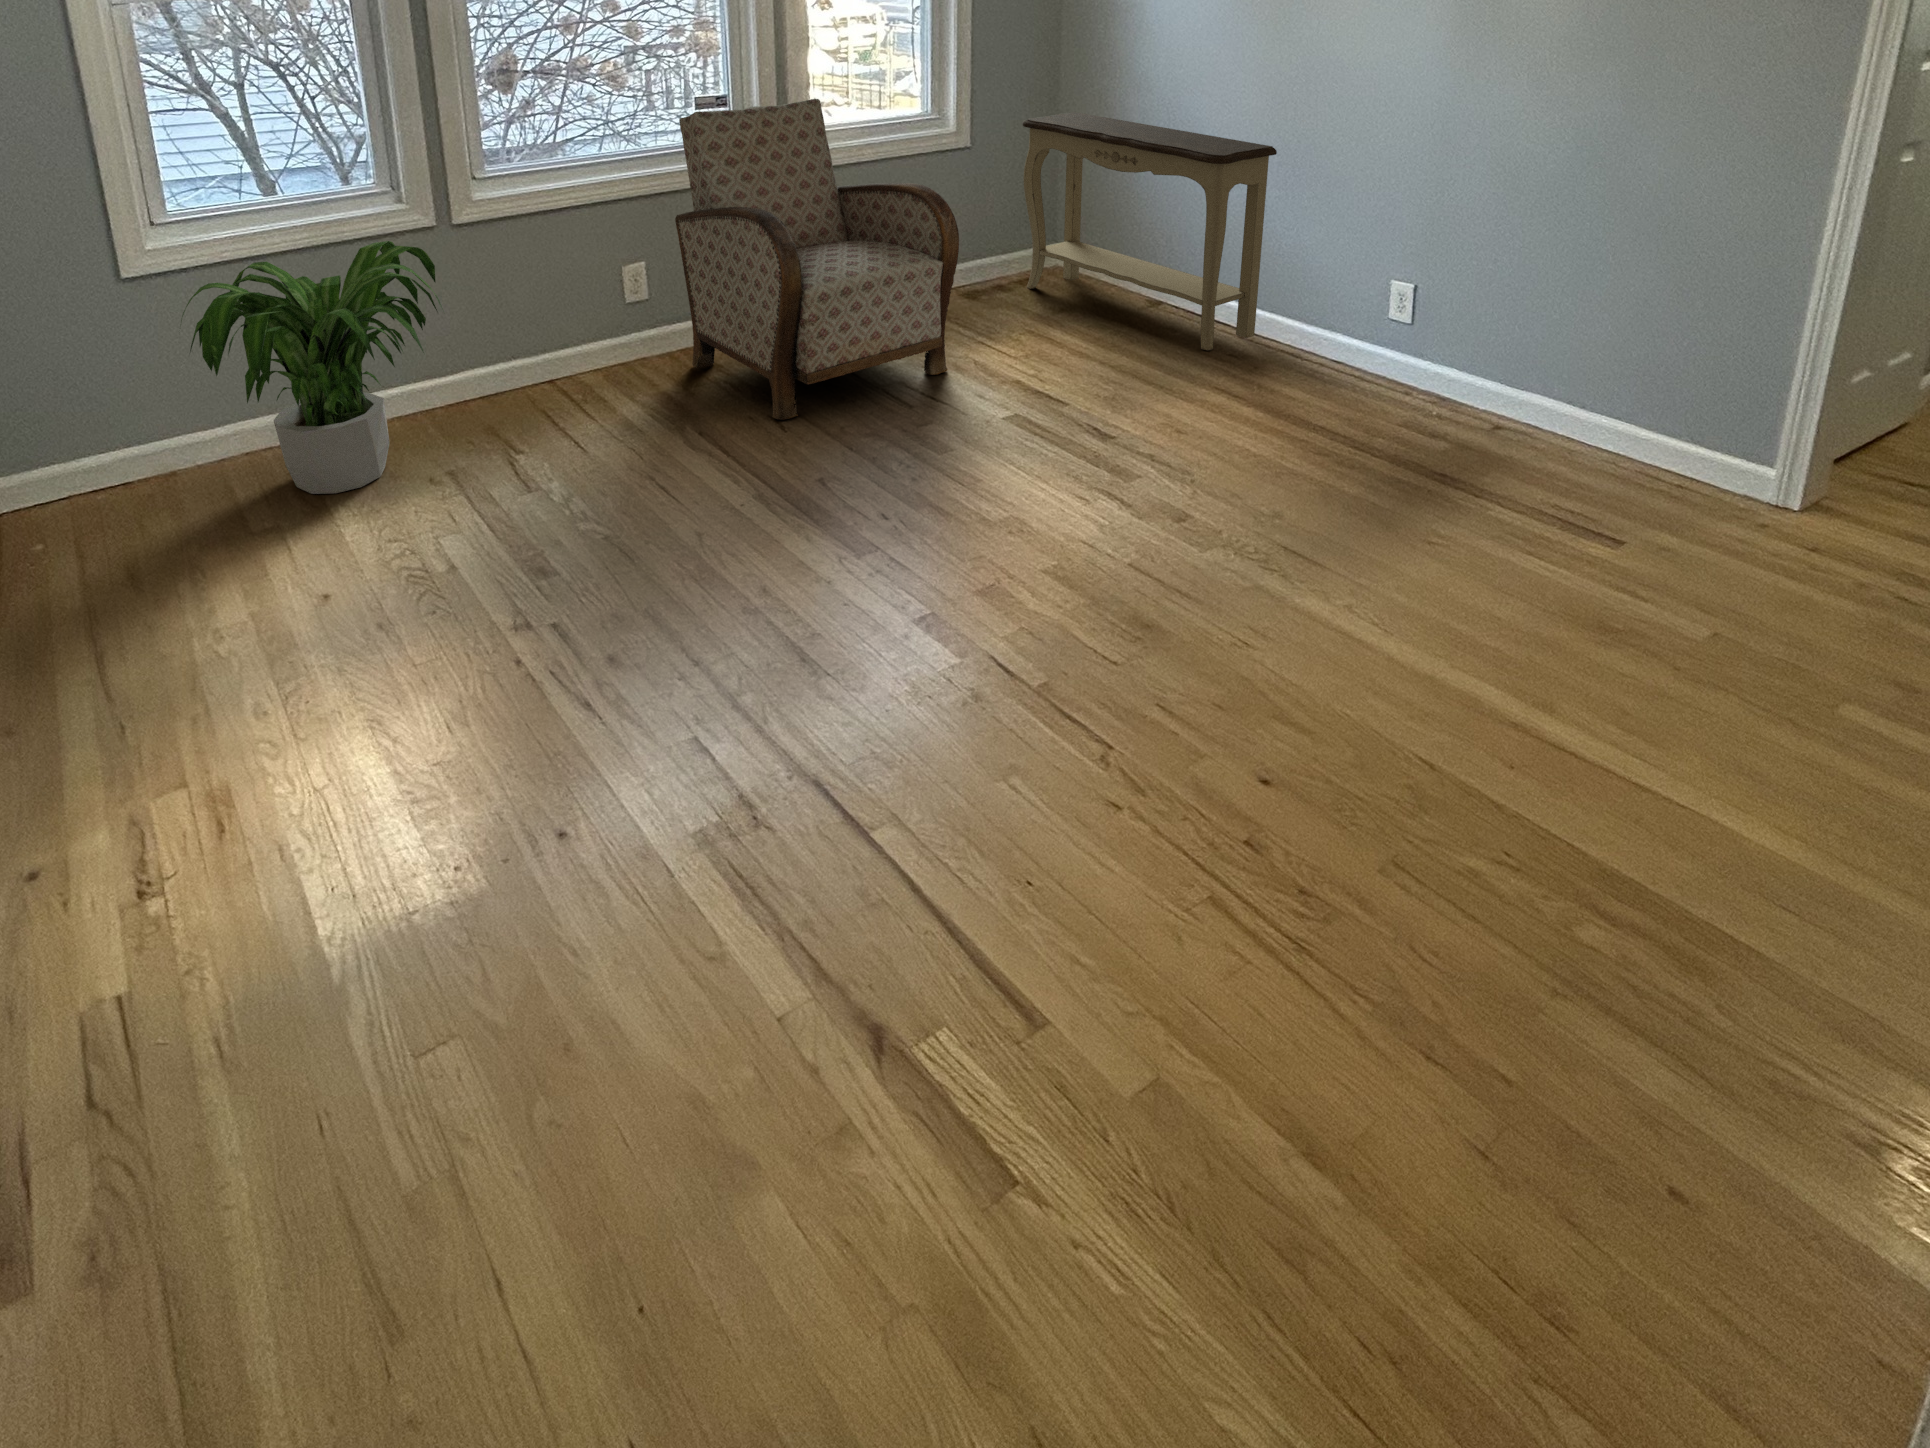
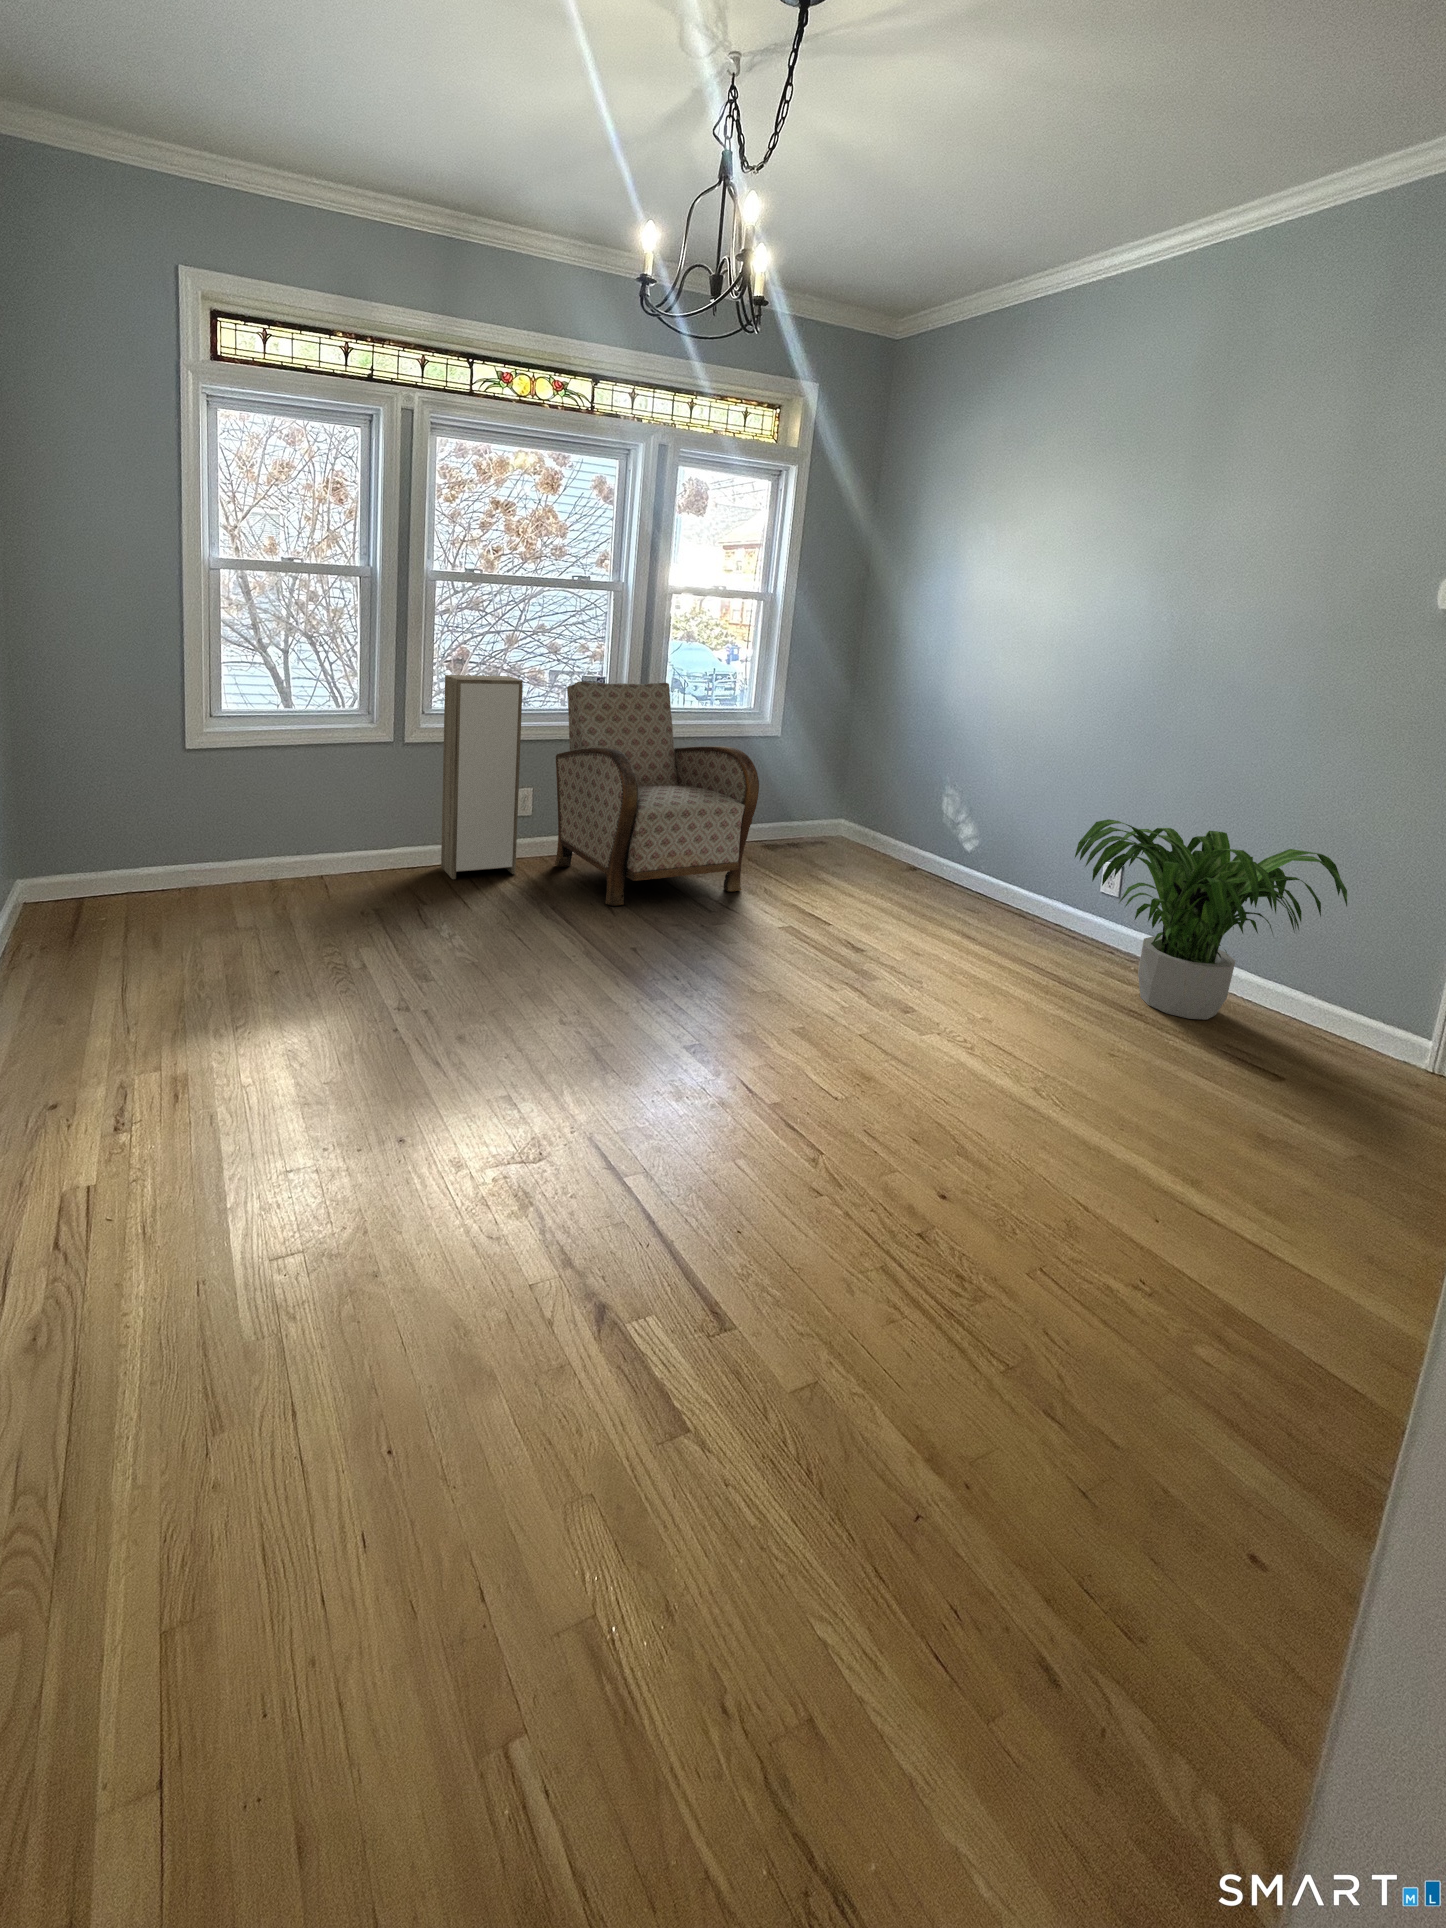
console table: present [1022,112,1277,351] -> none [812,717,1017,902]
storage cabinet: none [501,115,640,410] -> present [441,675,523,879]
potted plant: present [181,241,443,494] -> present [1075,819,1347,1020]

